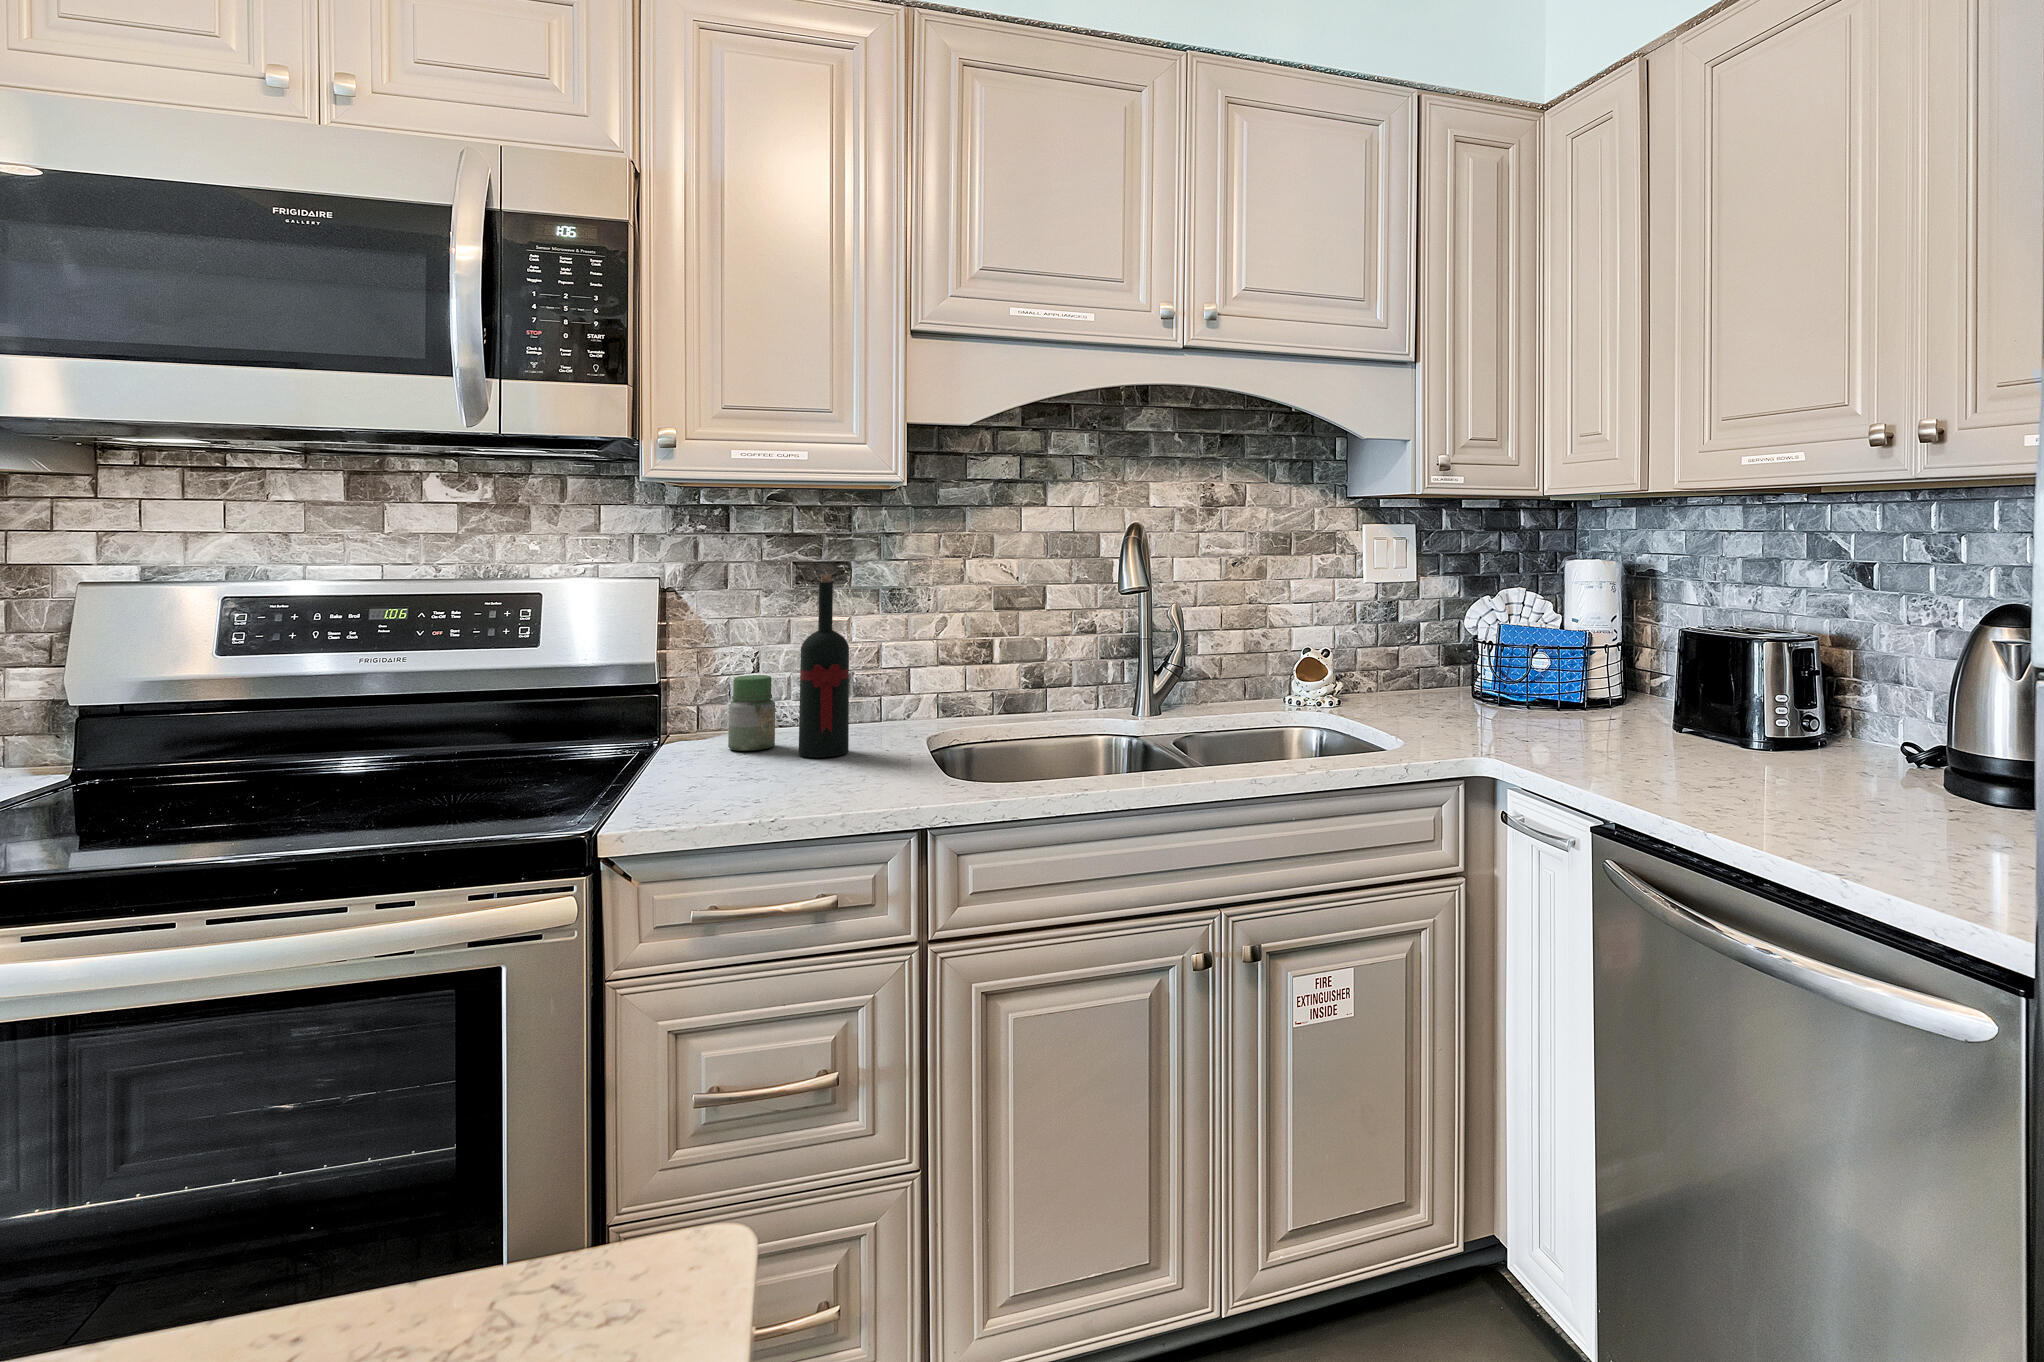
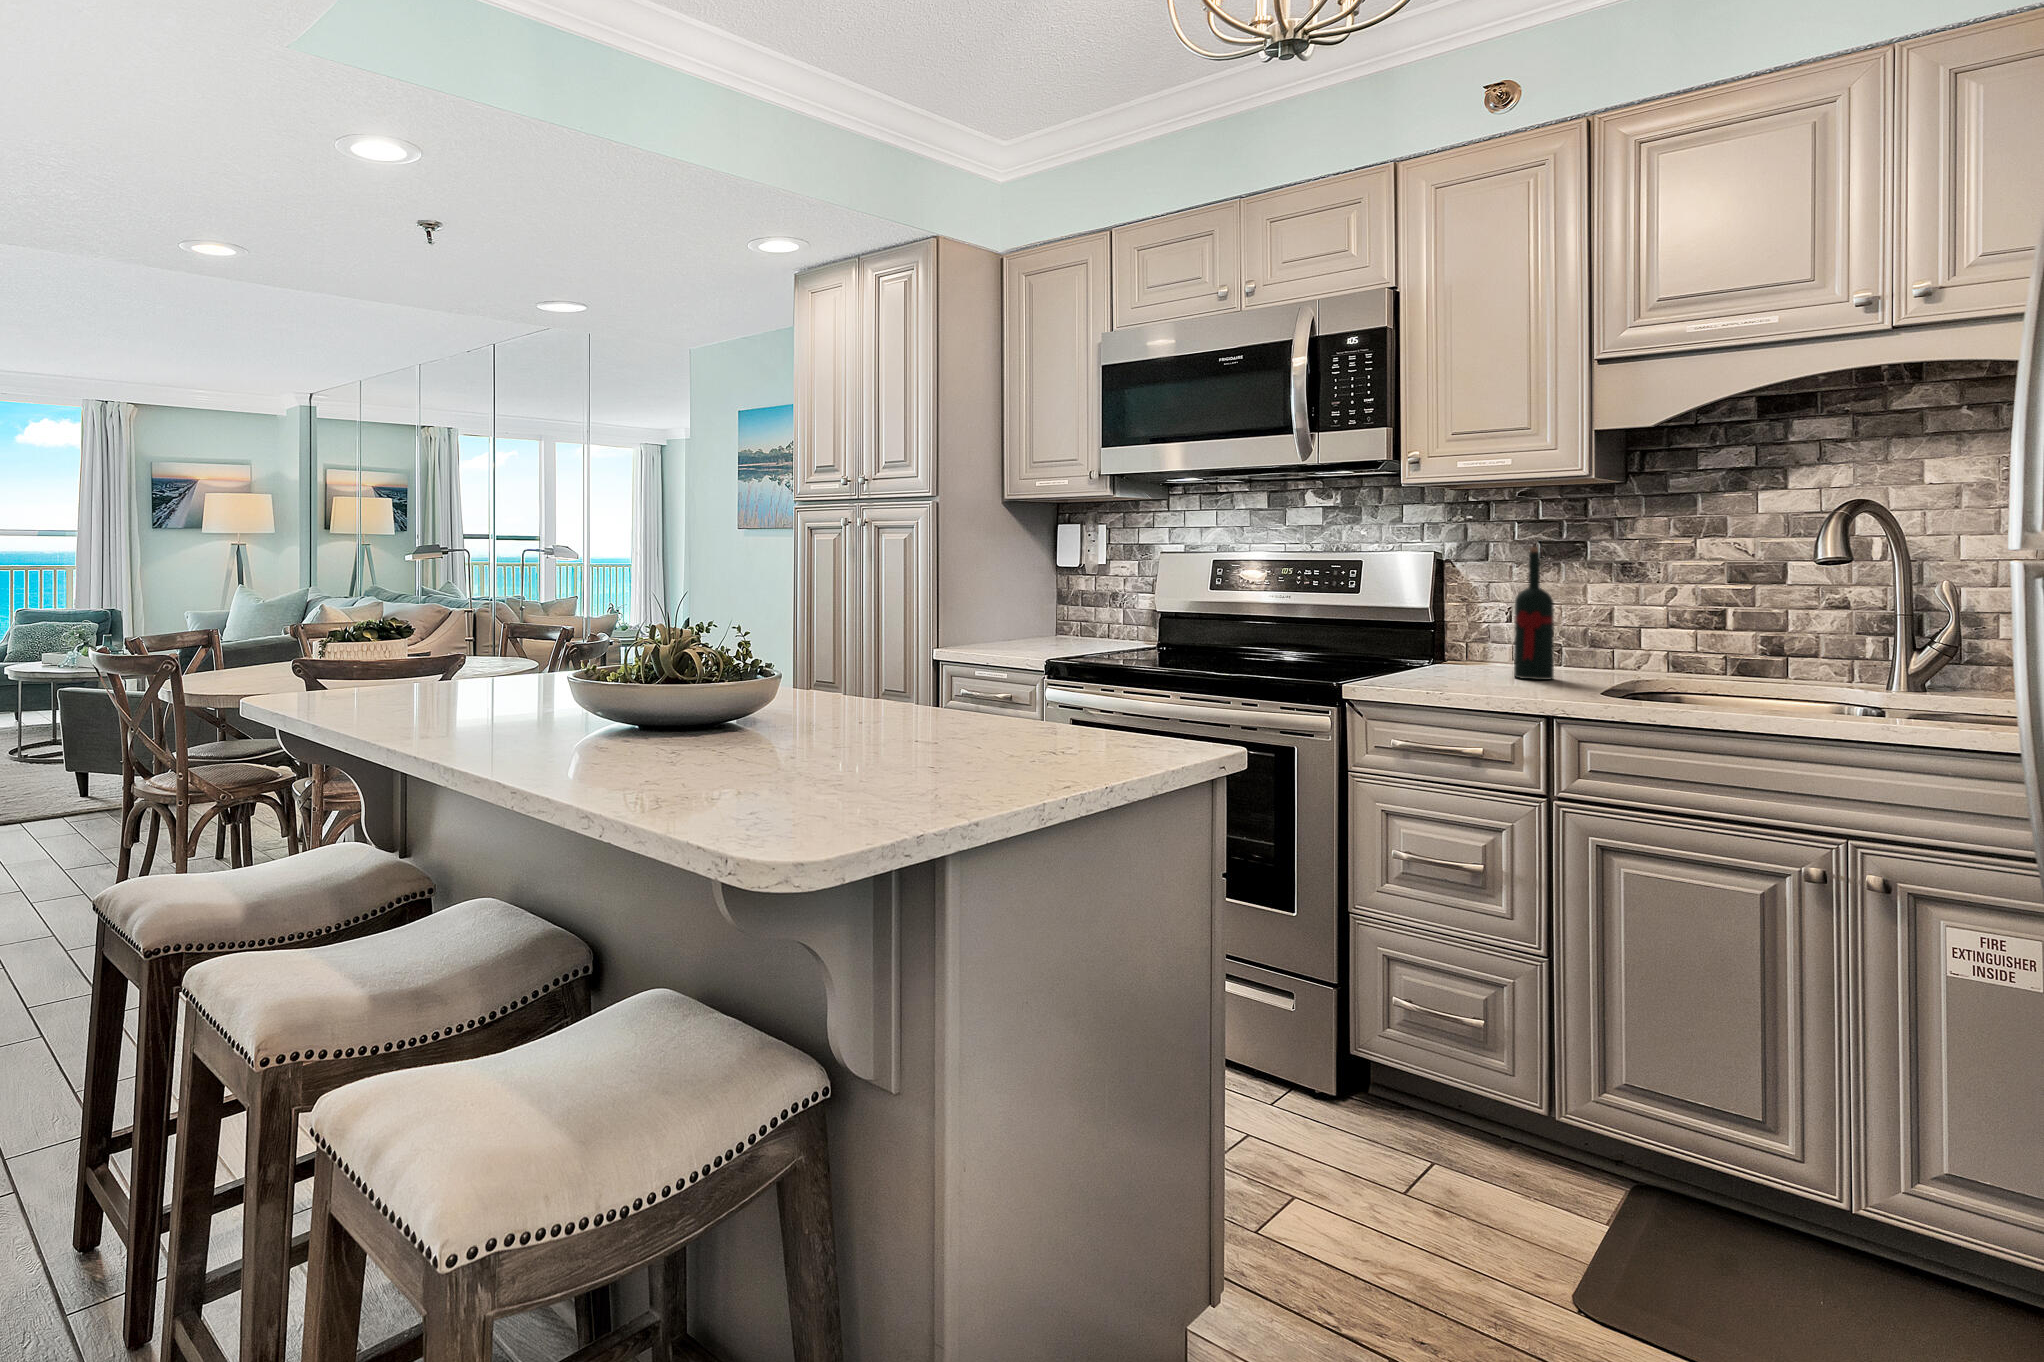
jar: present [728,675,775,751] -> none [1471,620,1506,672]

